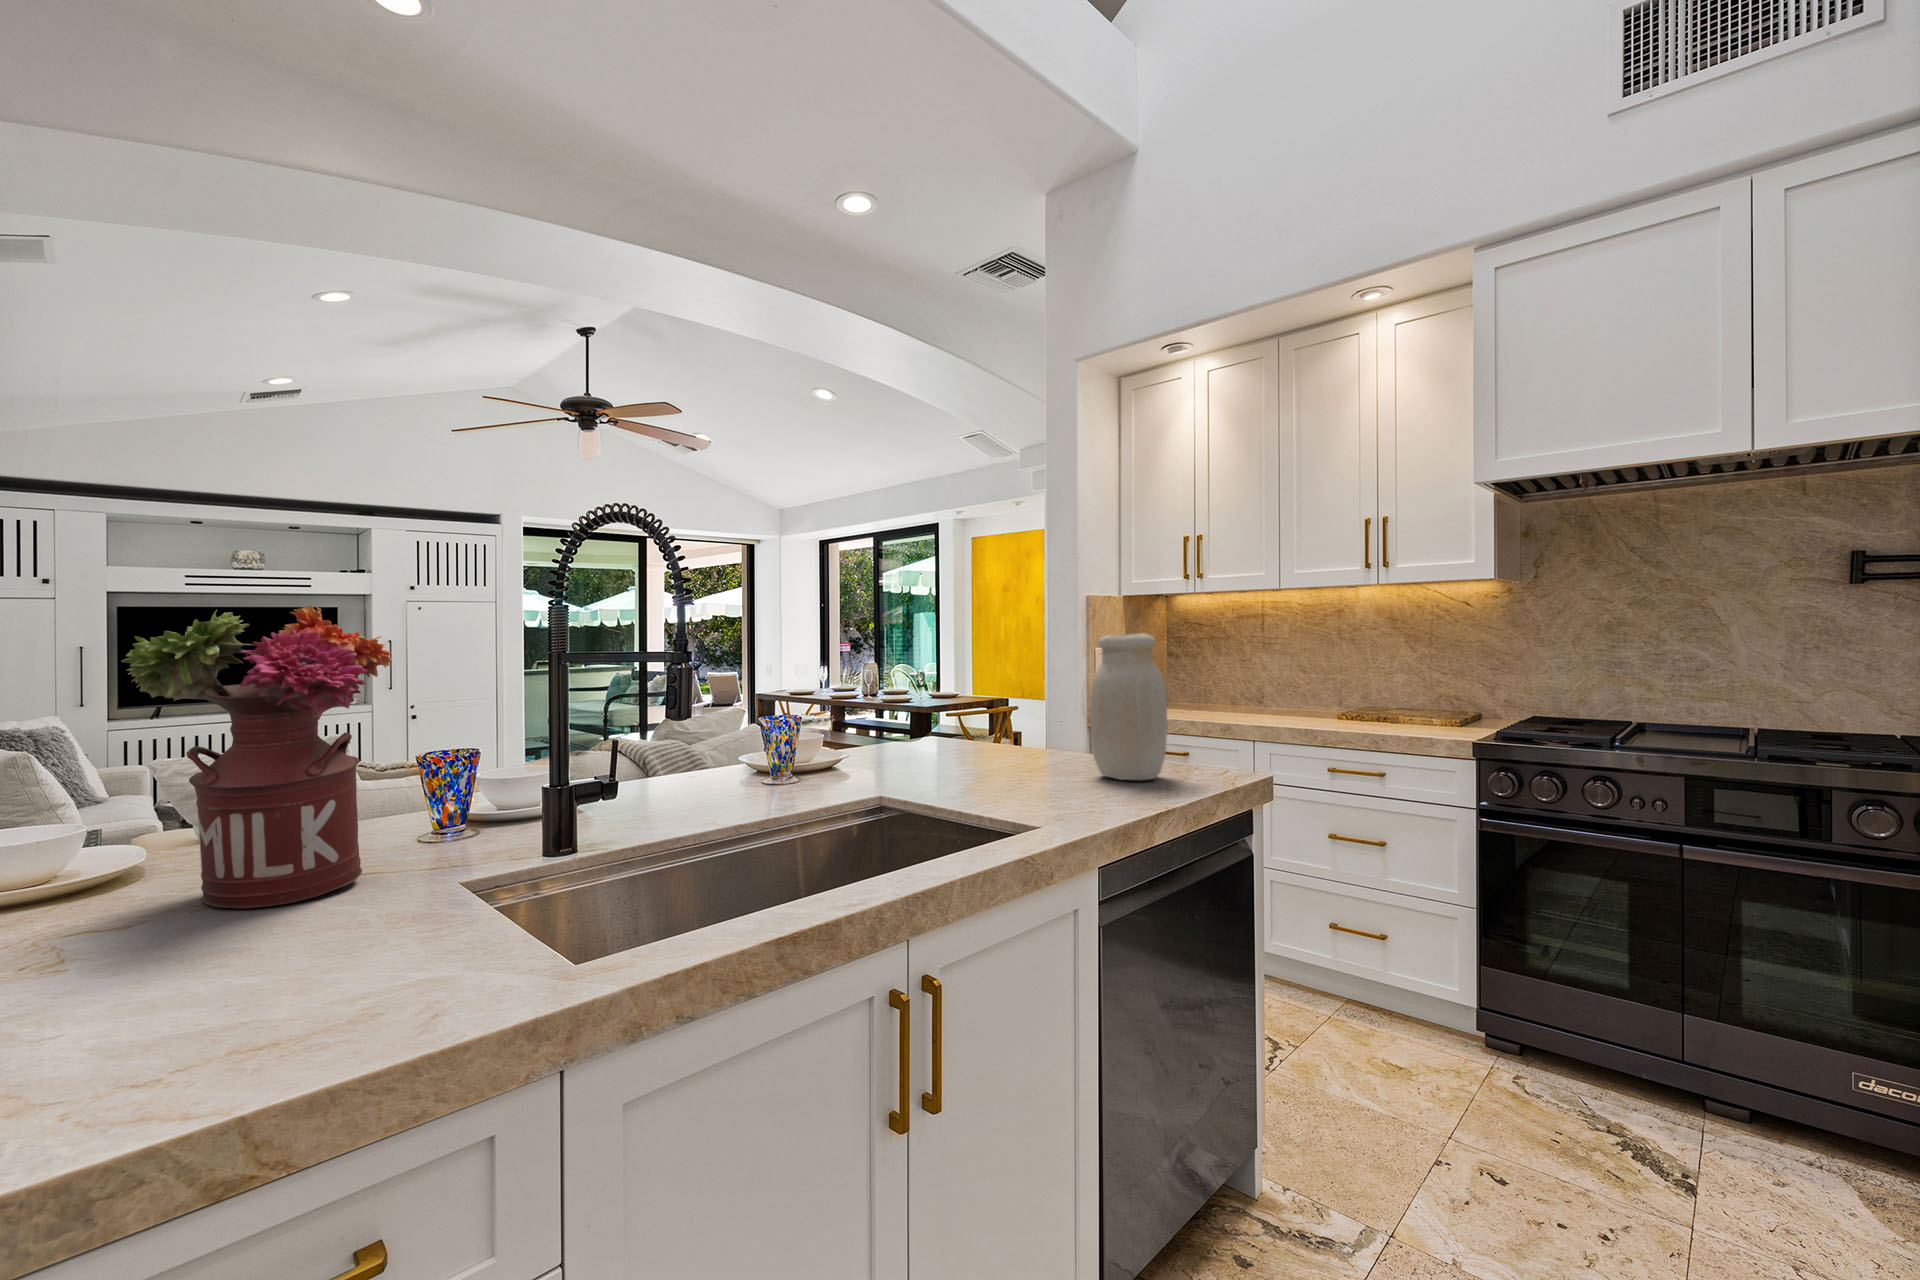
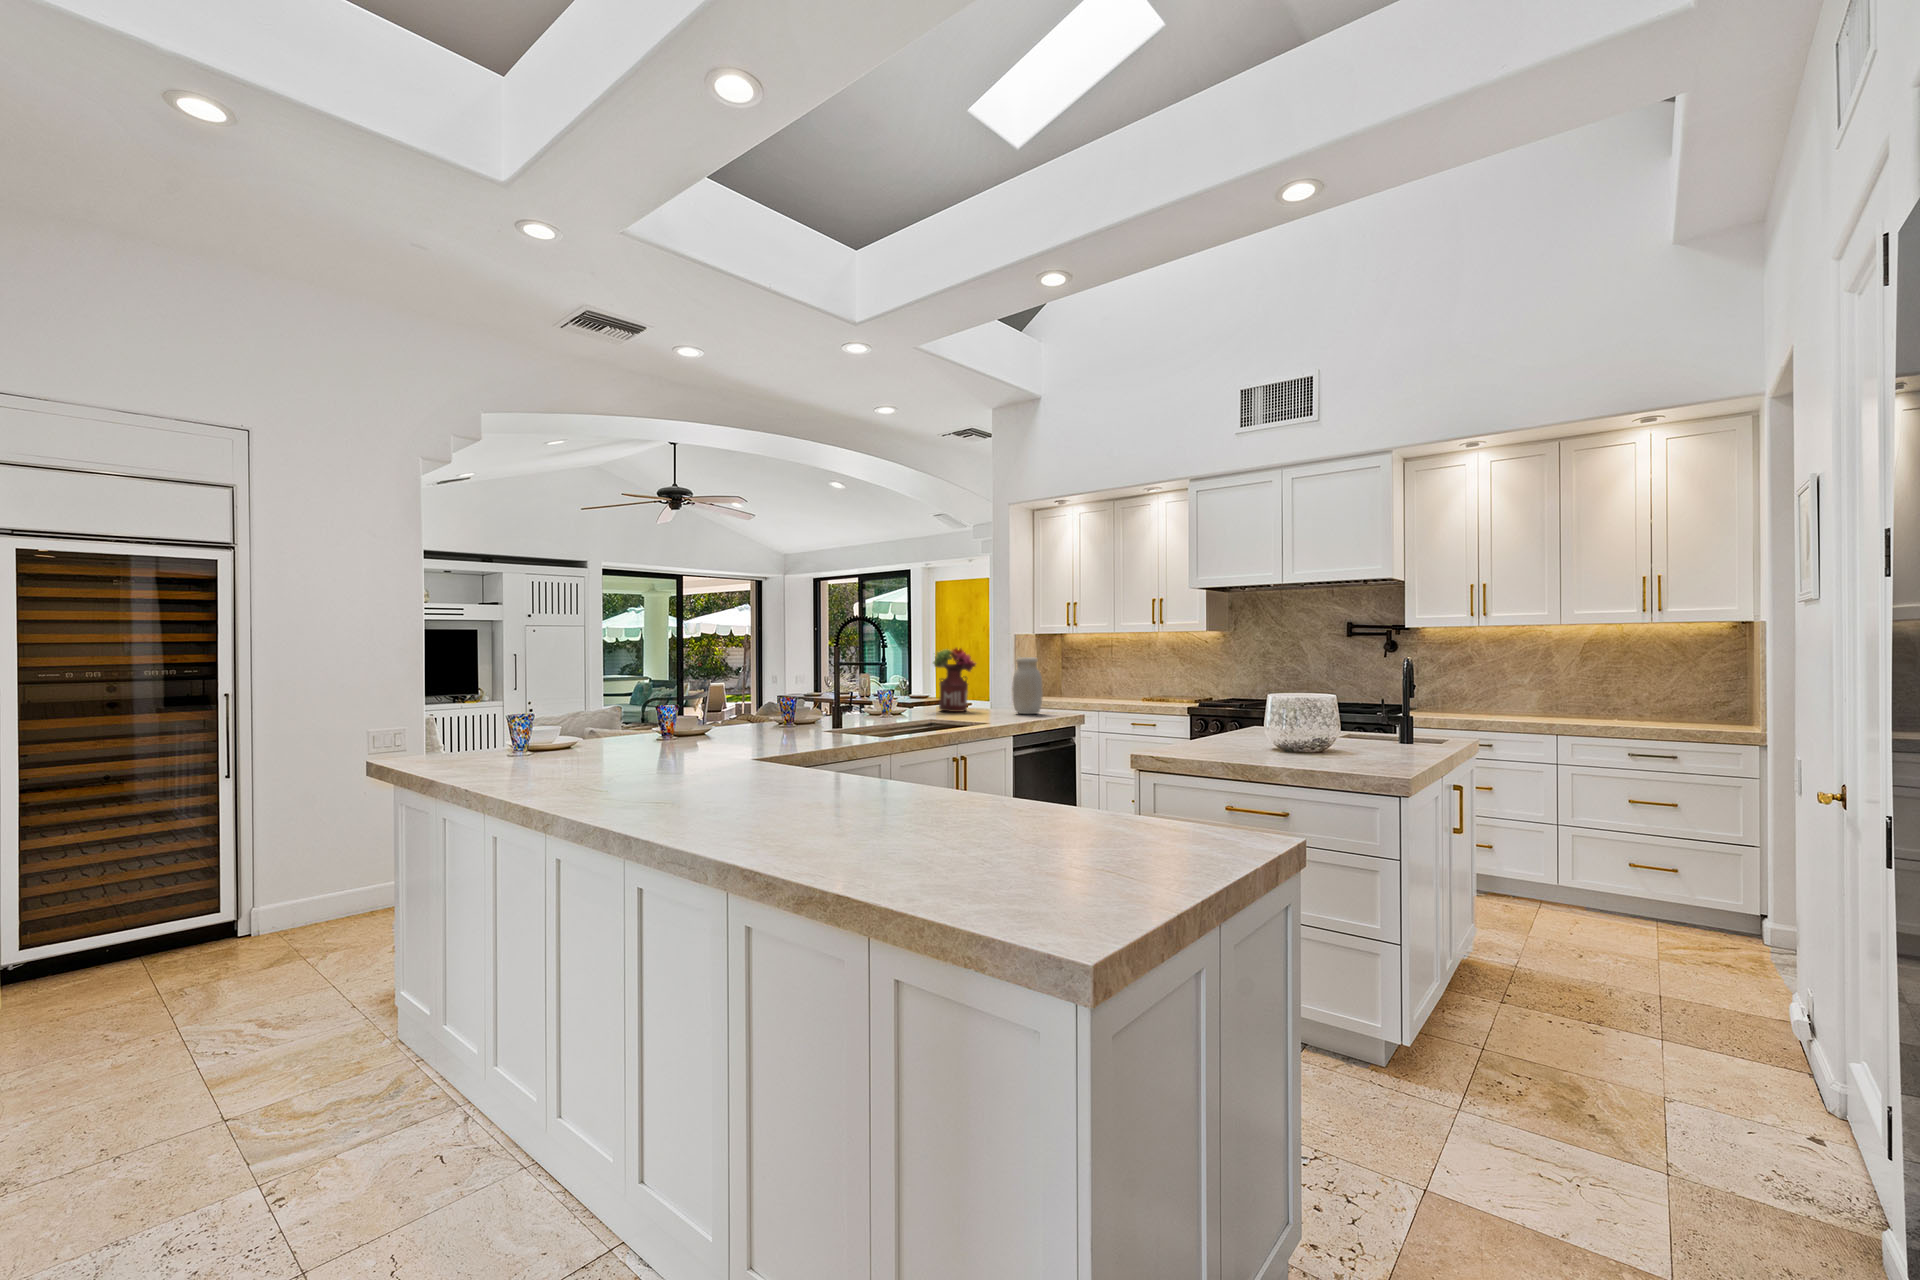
flower arrangement: present [122,605,392,908] -> present [933,648,976,712]

